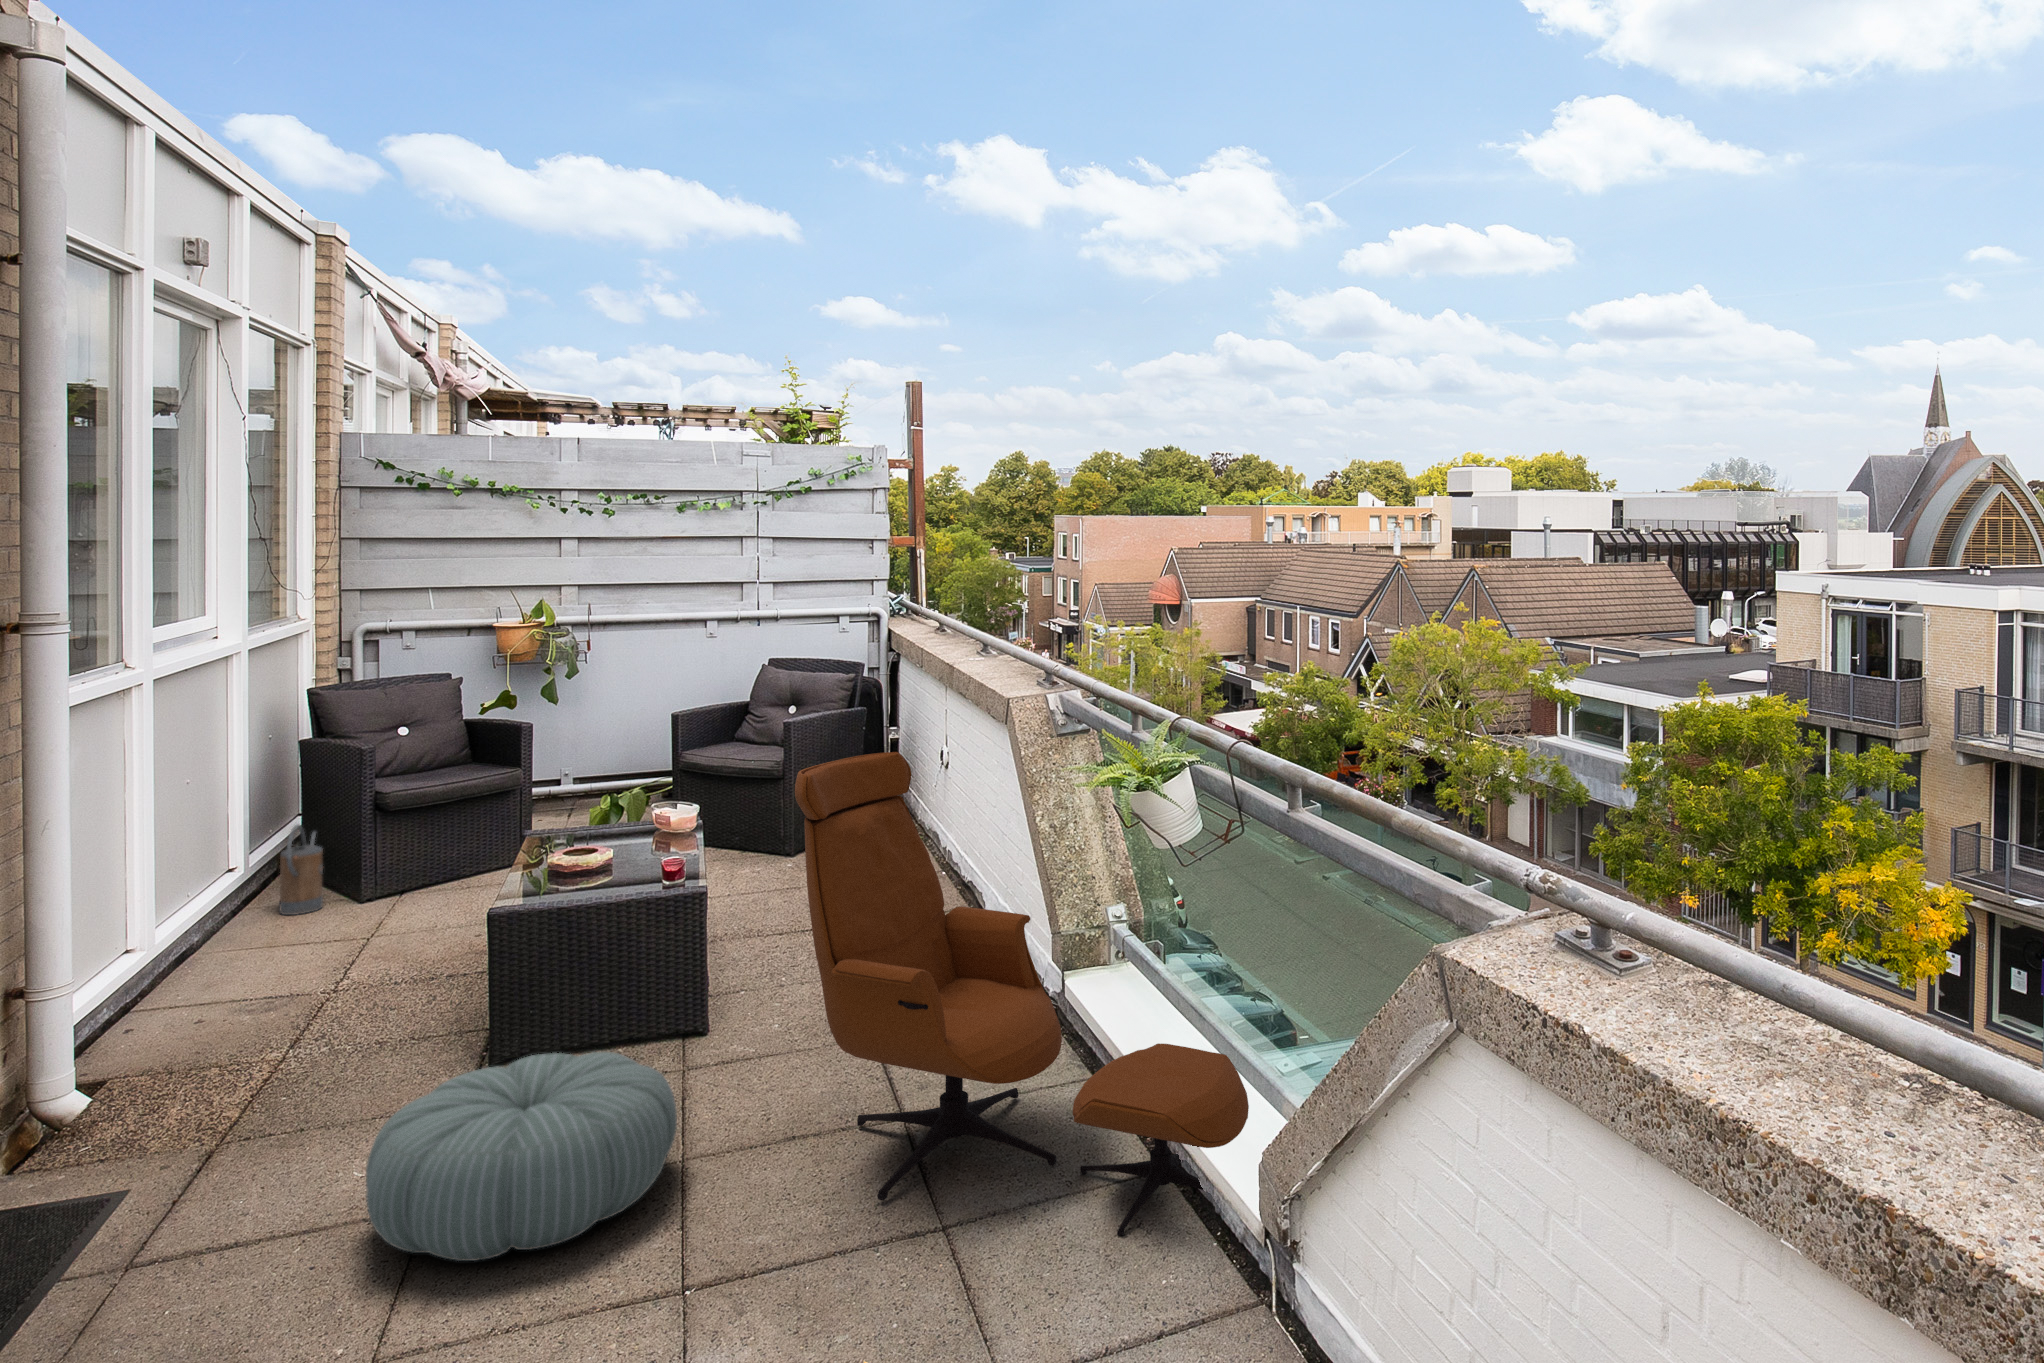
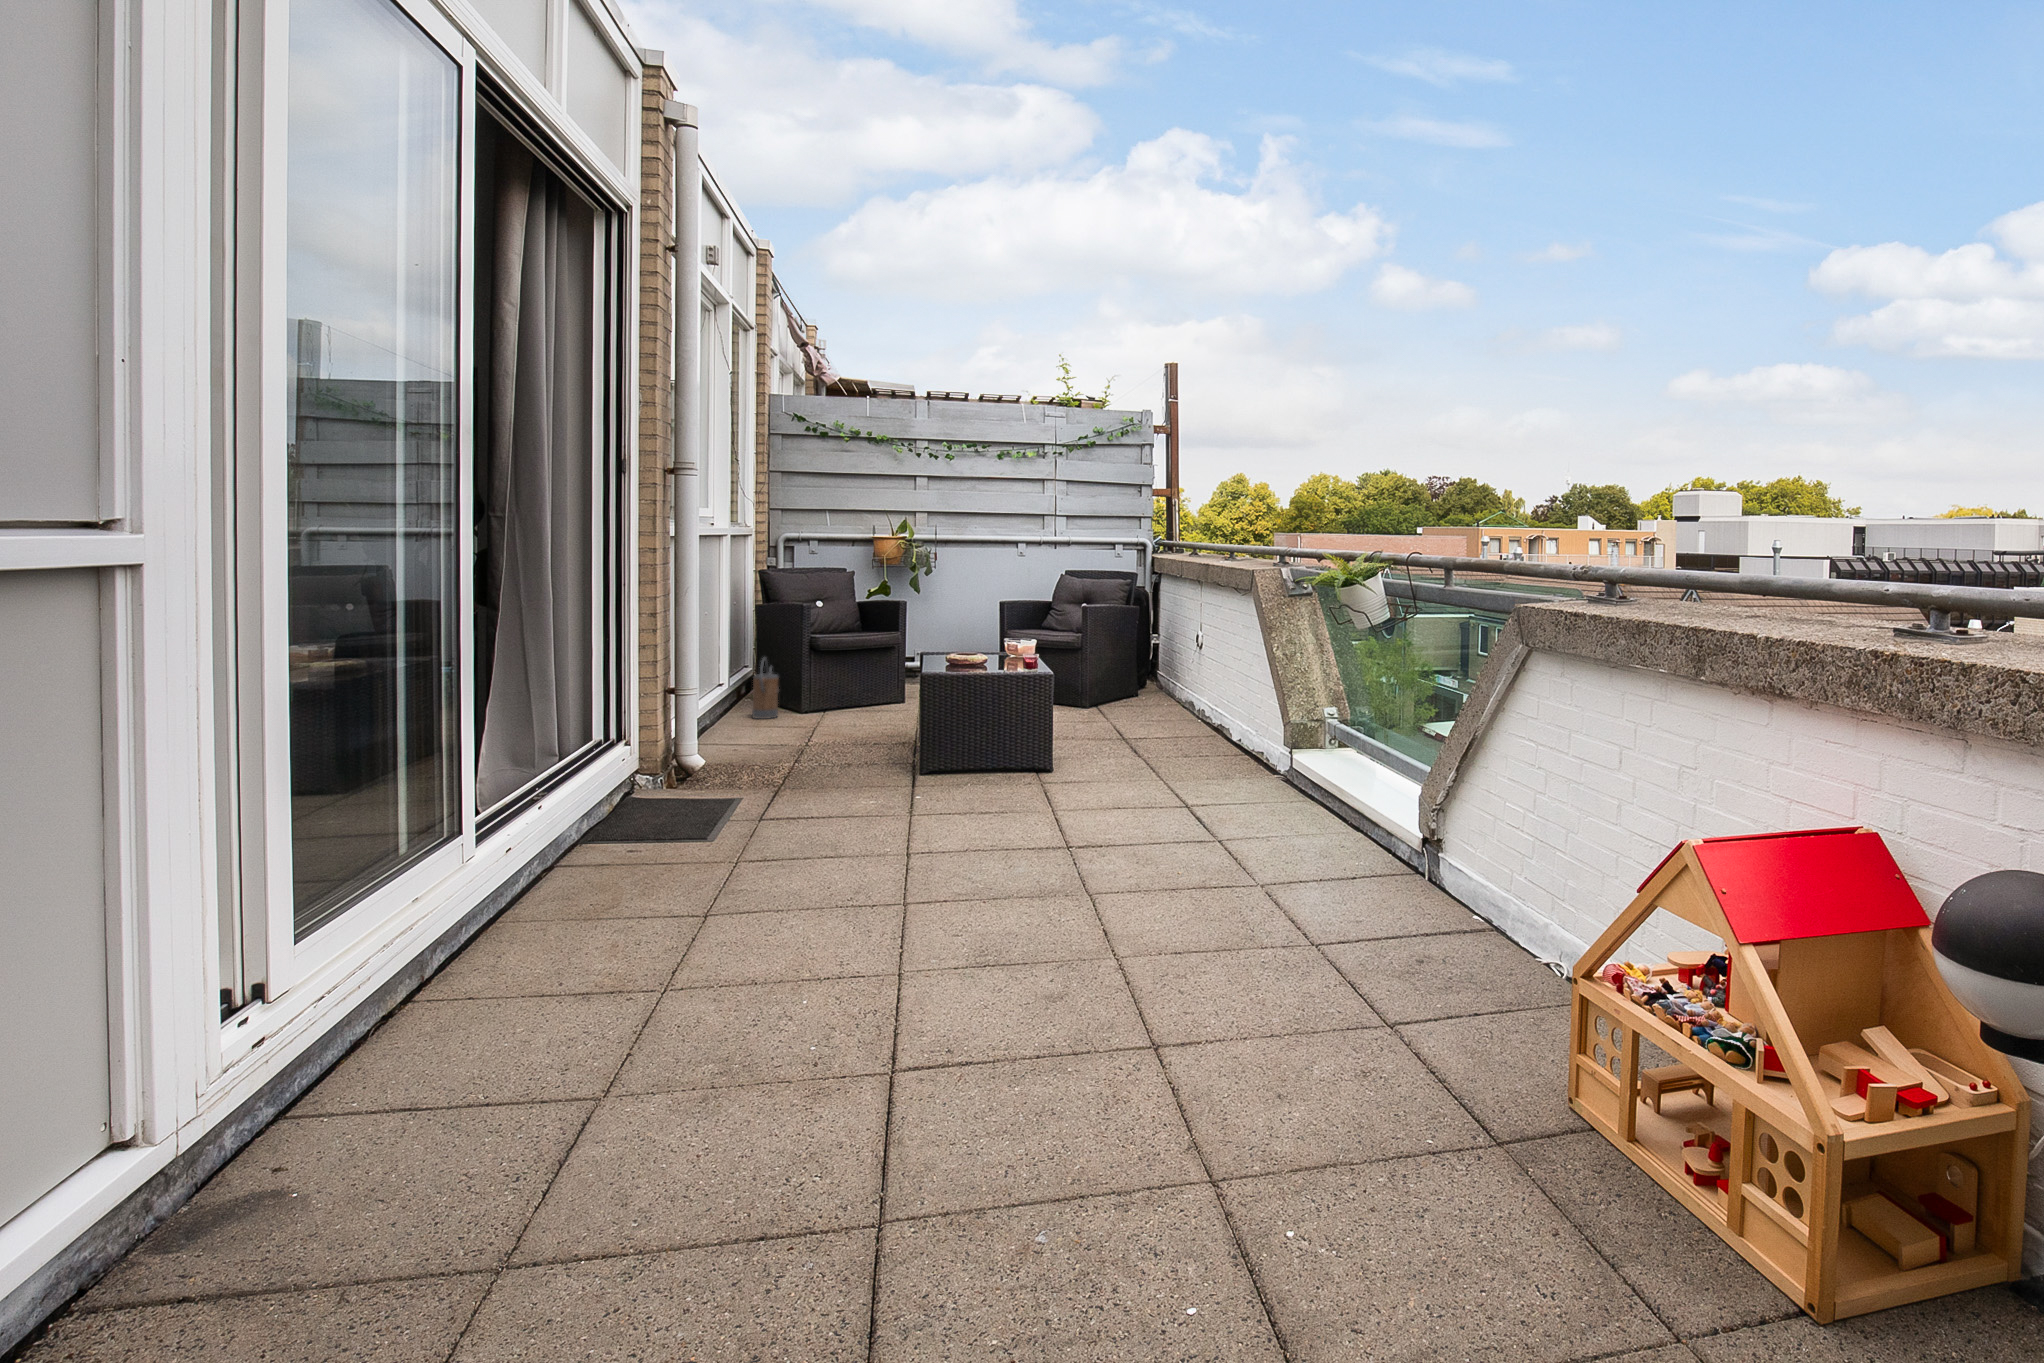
lounge chair: present [795,752,1249,1236] -> none [1126,578,1413,859]
pouf: present [366,1052,677,1261] -> none [885,749,1054,840]

